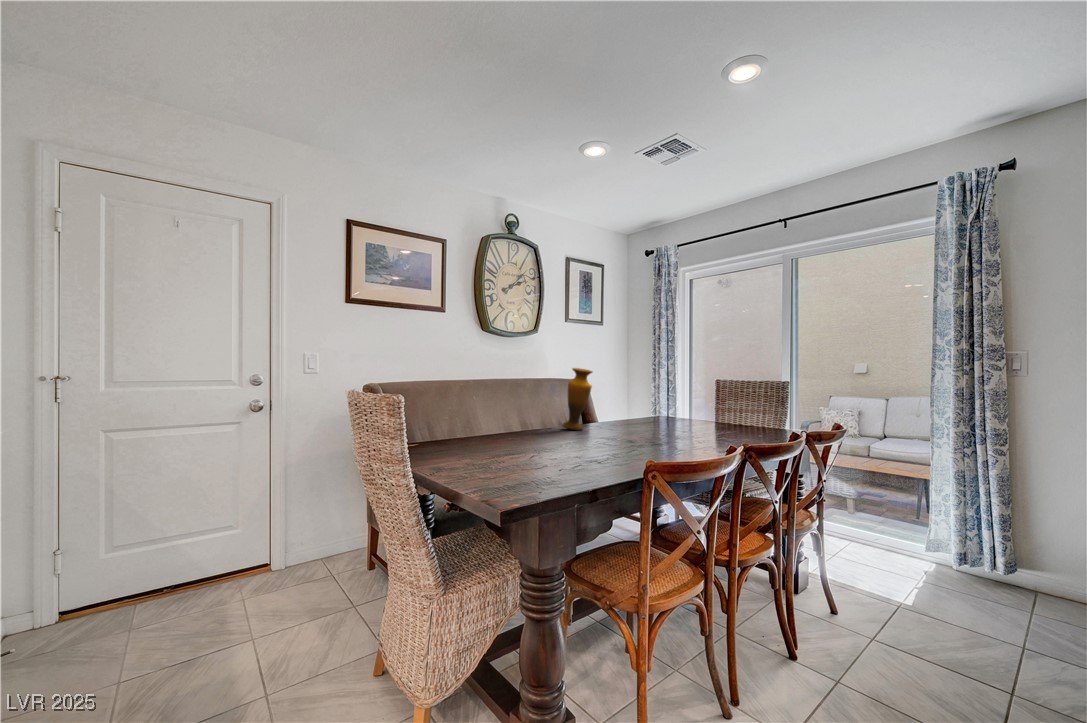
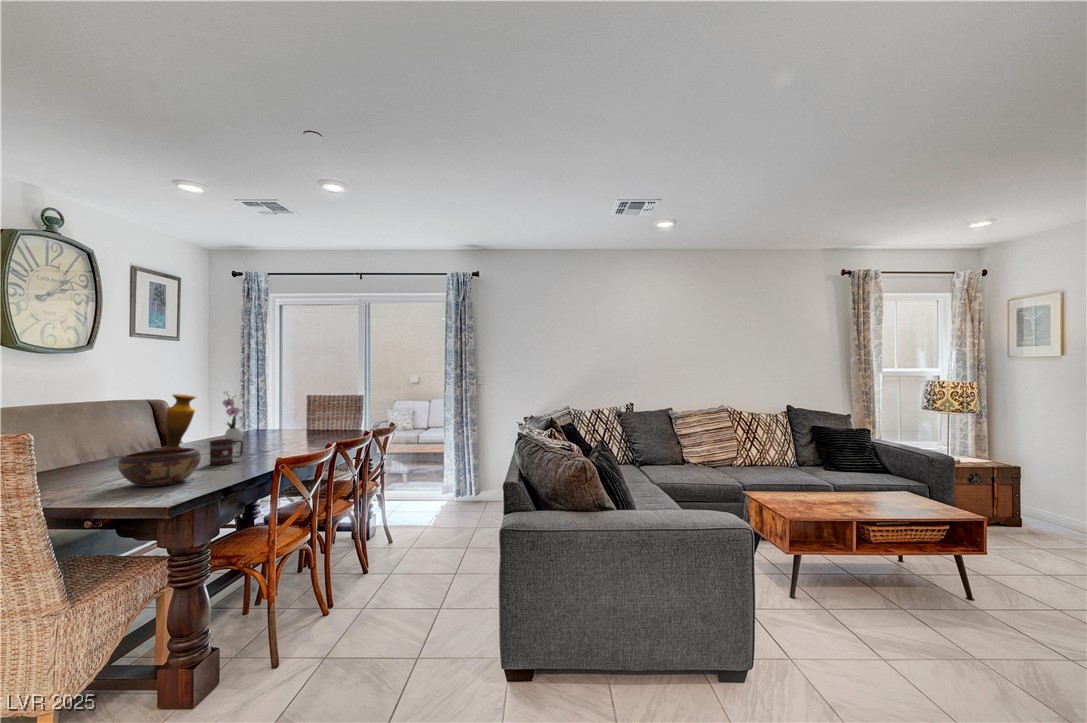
flower arrangement: none [623,368,647,425] -> present [223,392,244,441]
mug: none [587,420,624,453] -> present [210,439,243,465]
decorative bowl: none [482,424,562,471] -> present [118,448,201,487]

